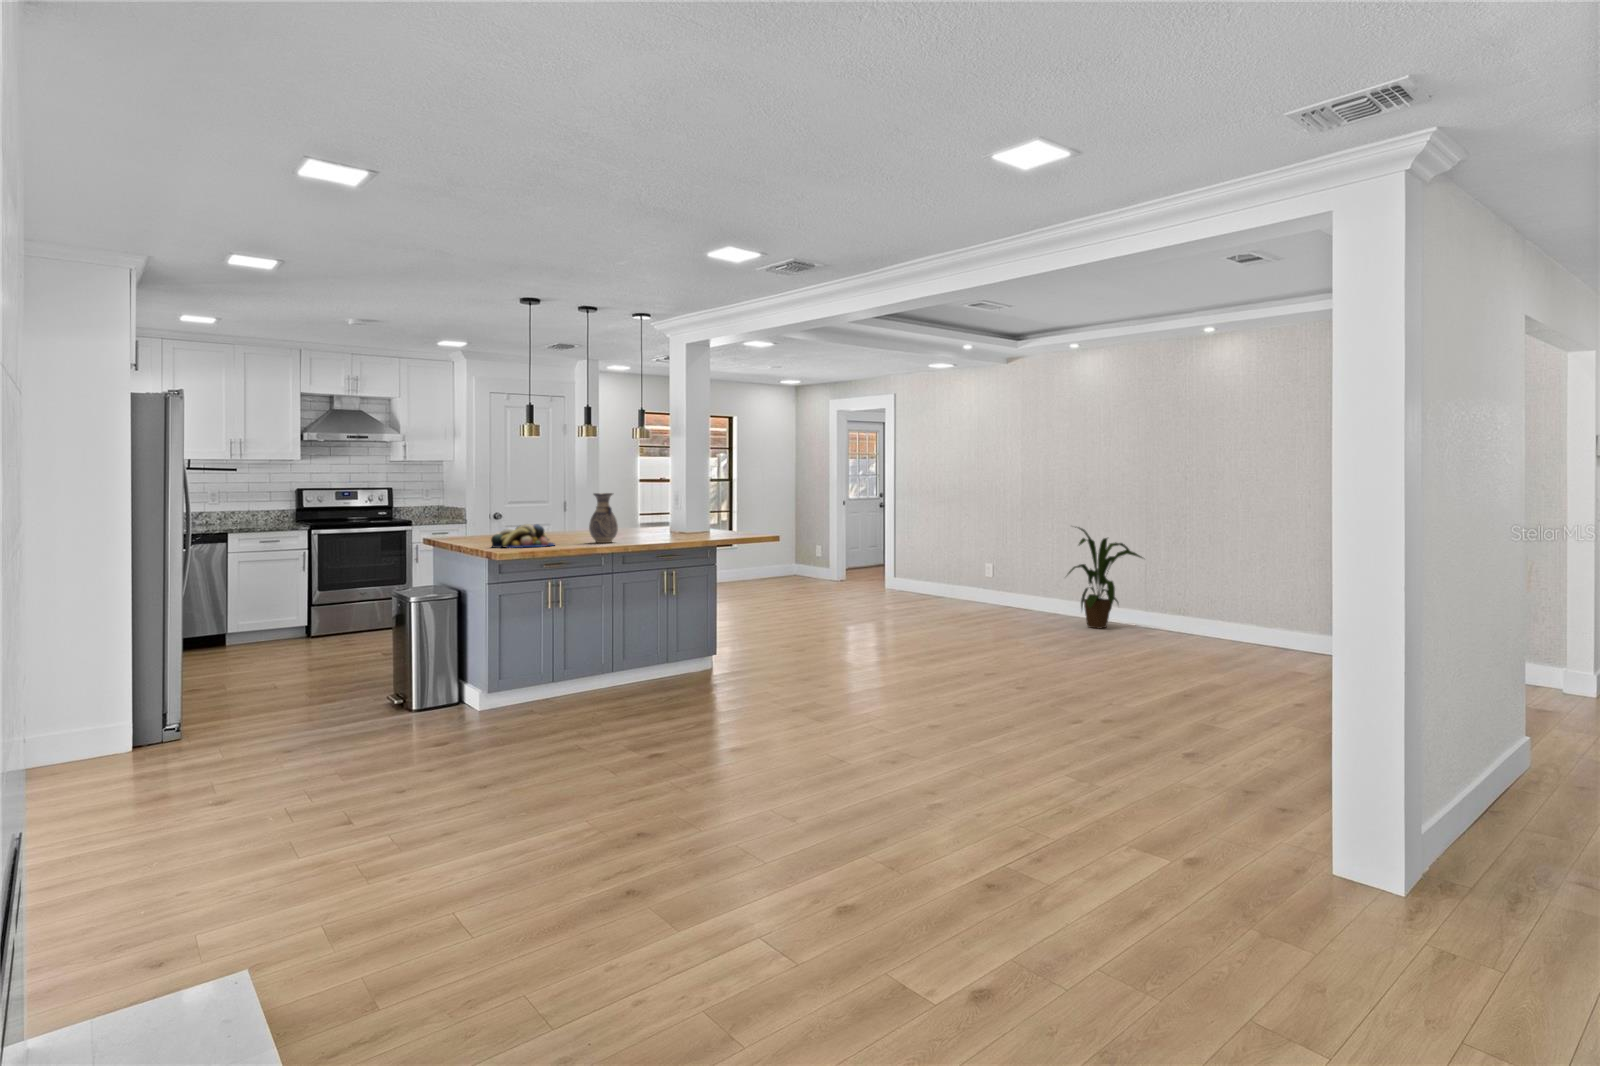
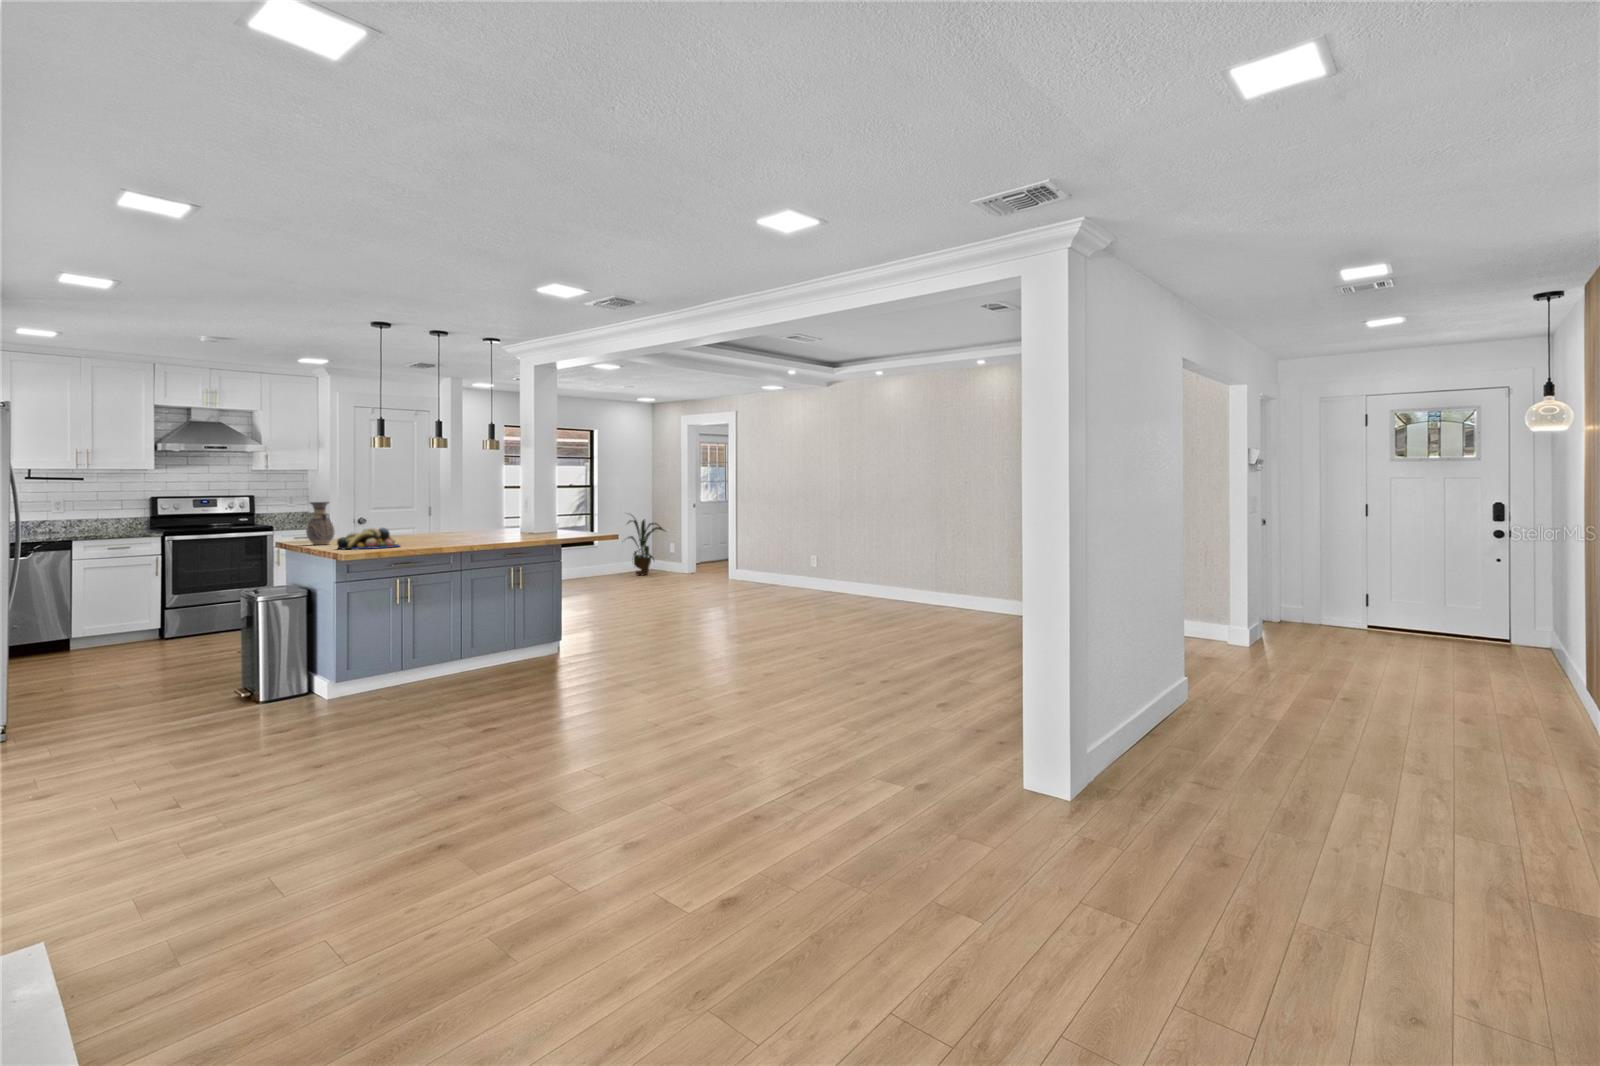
vase: present [589,493,618,543] -> present [306,502,335,545]
house plant: present [1068,527,1142,629] -> present [627,519,666,575]

